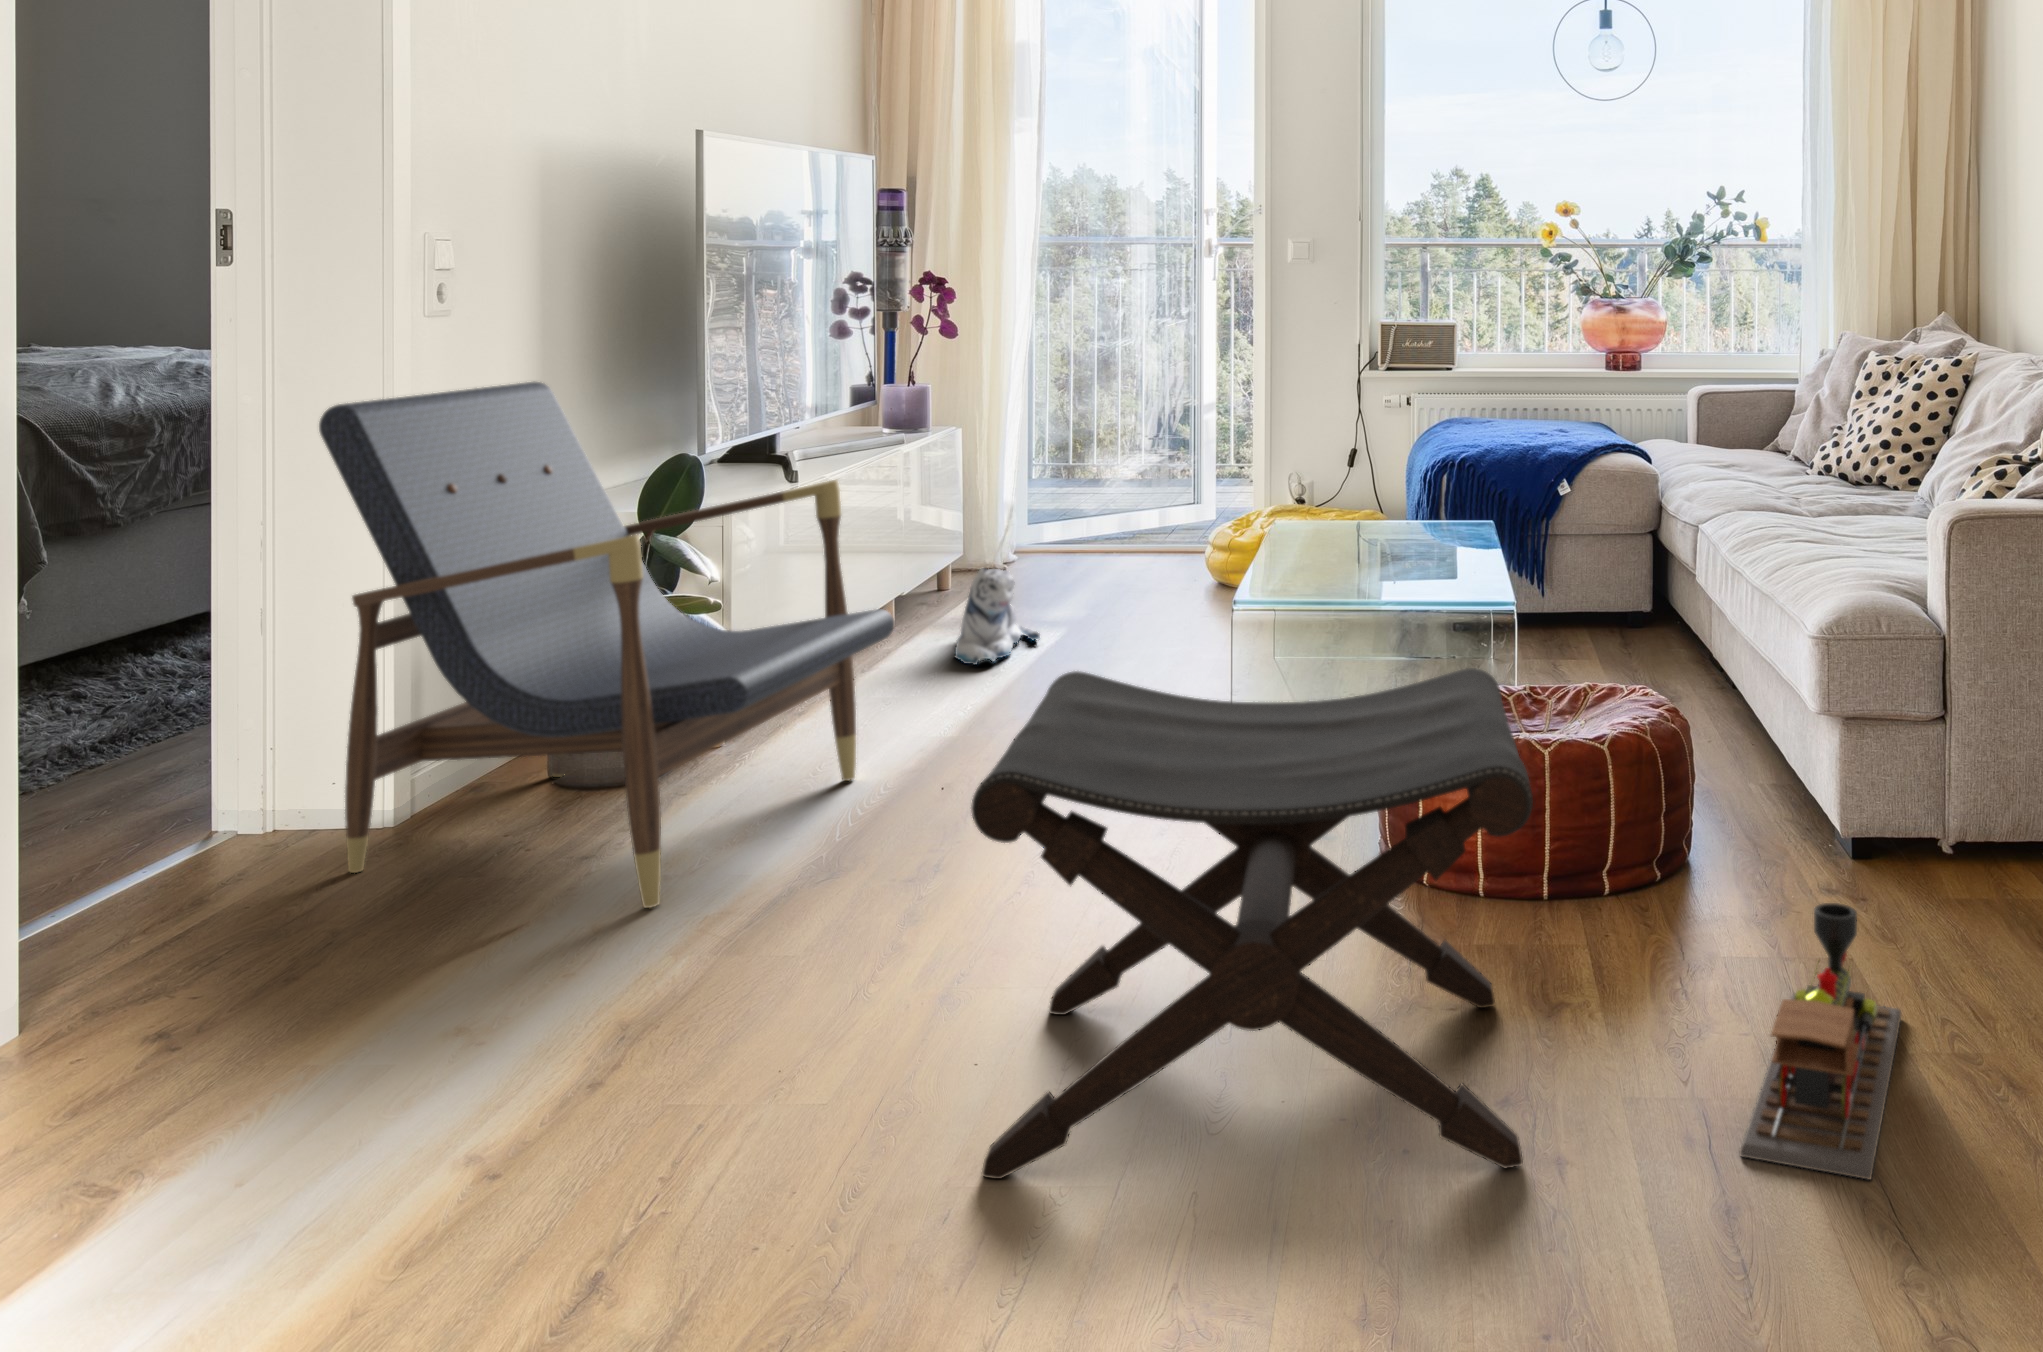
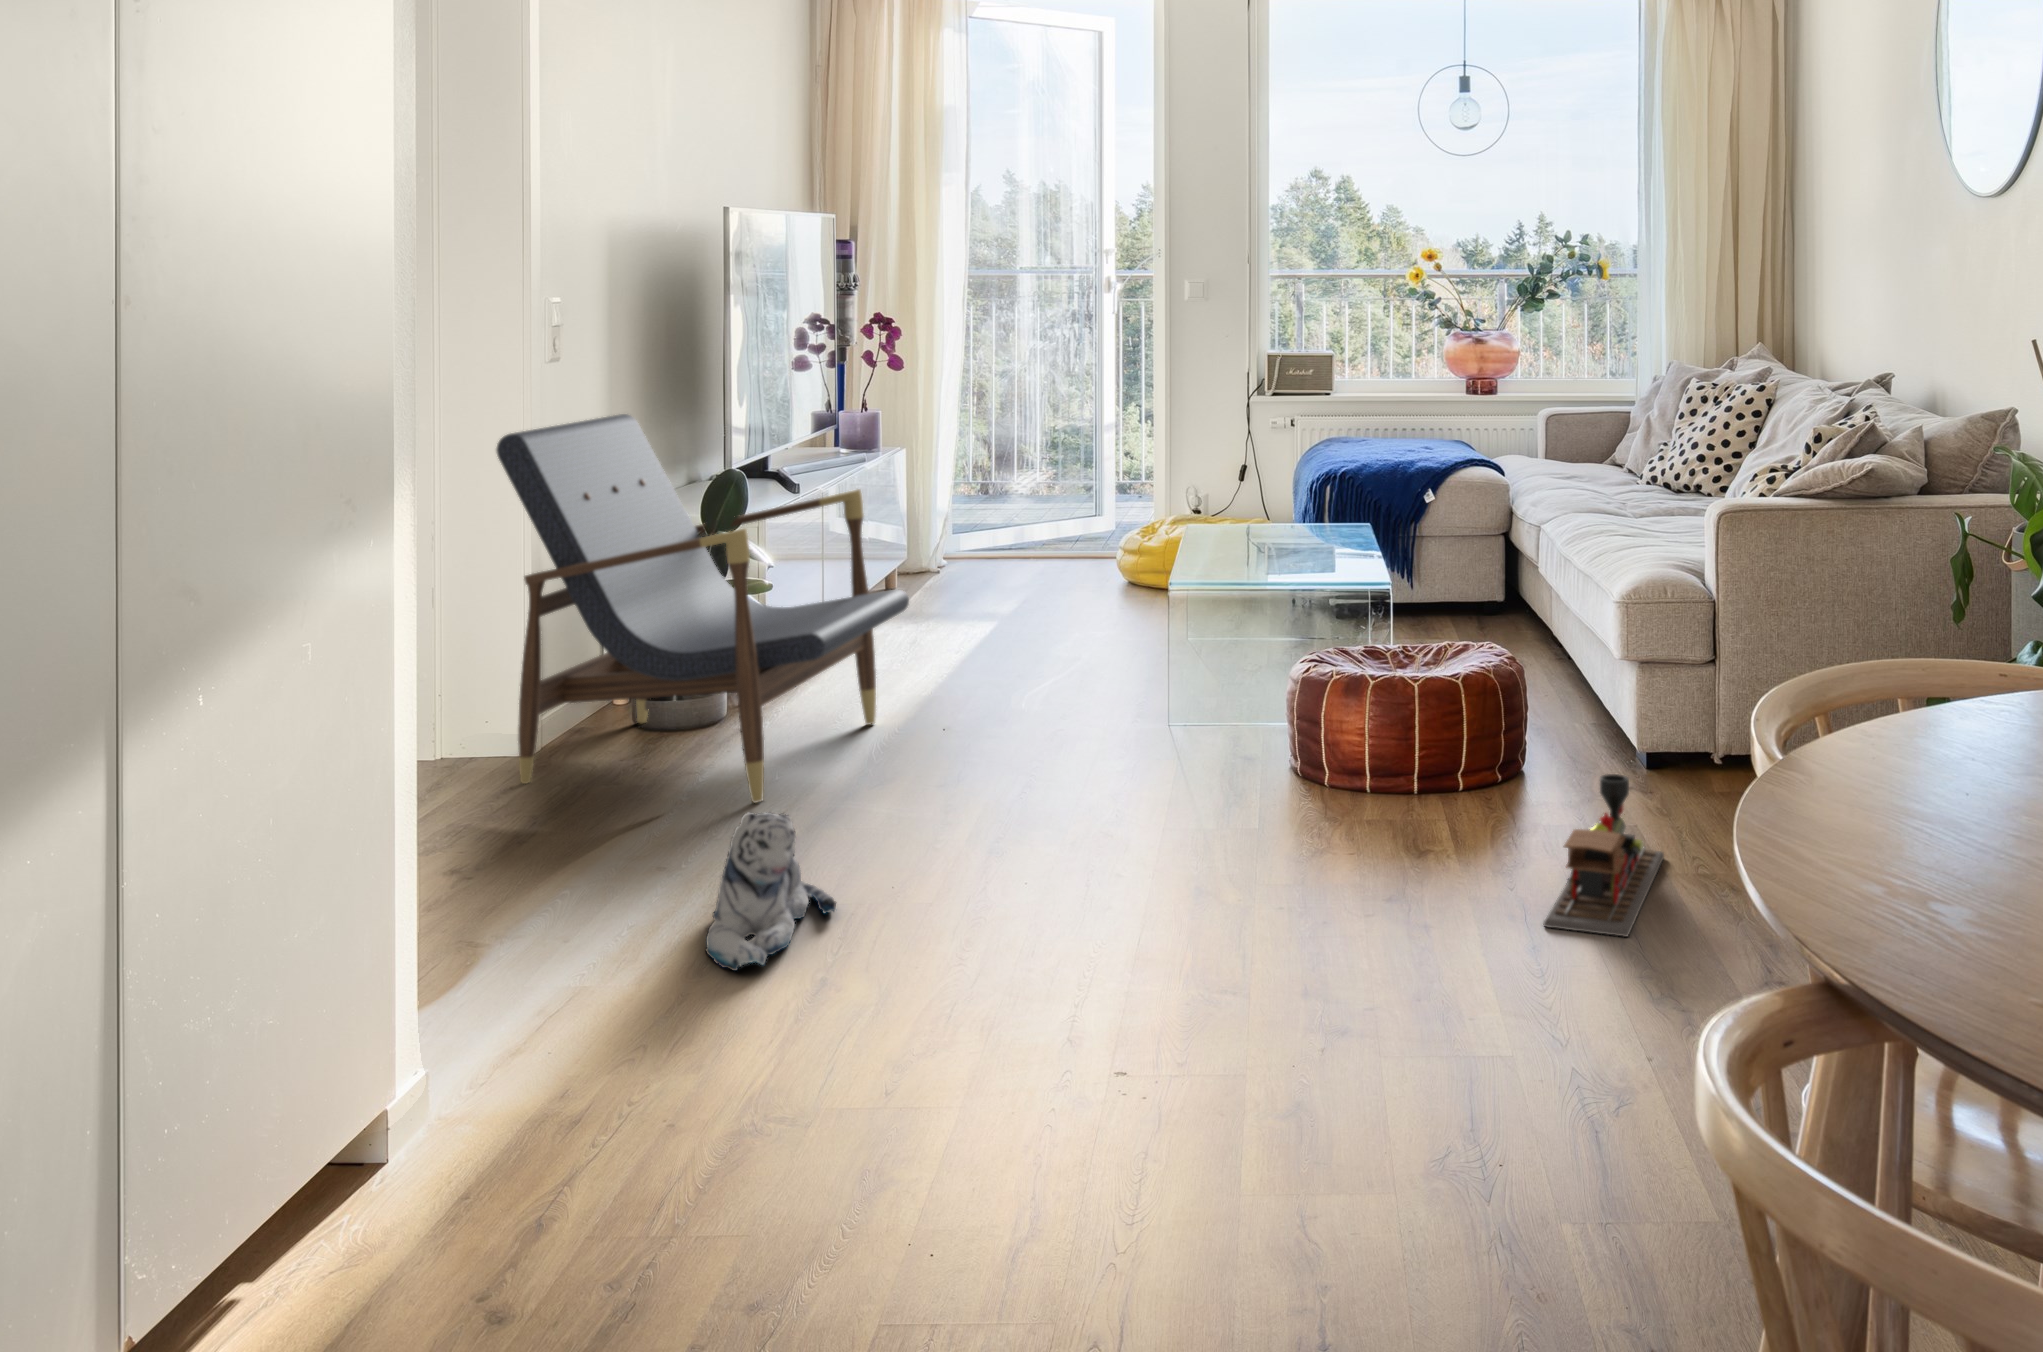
plush toy: present [955,568,1040,665] -> present [706,812,836,971]
footstool: present [971,668,1533,1179] -> none [1041,616,1406,940]

